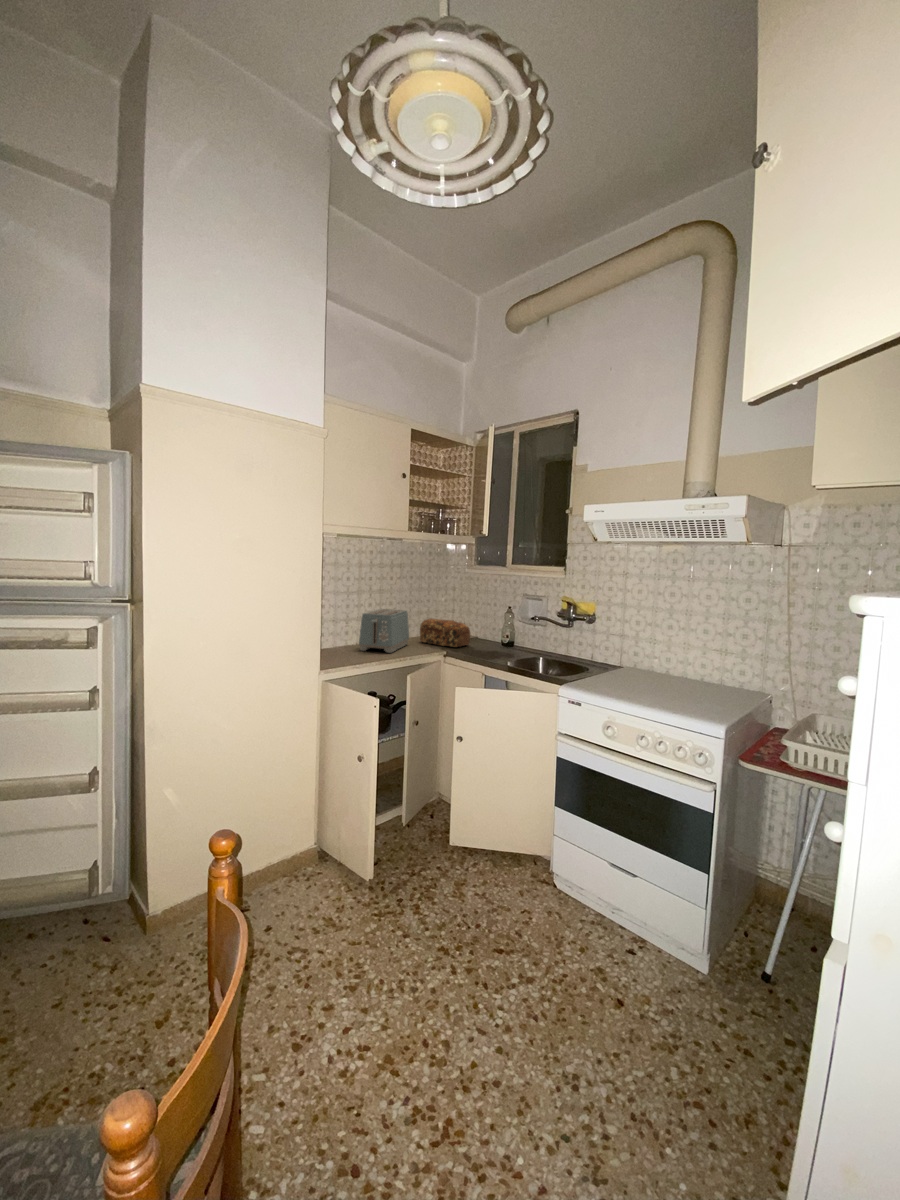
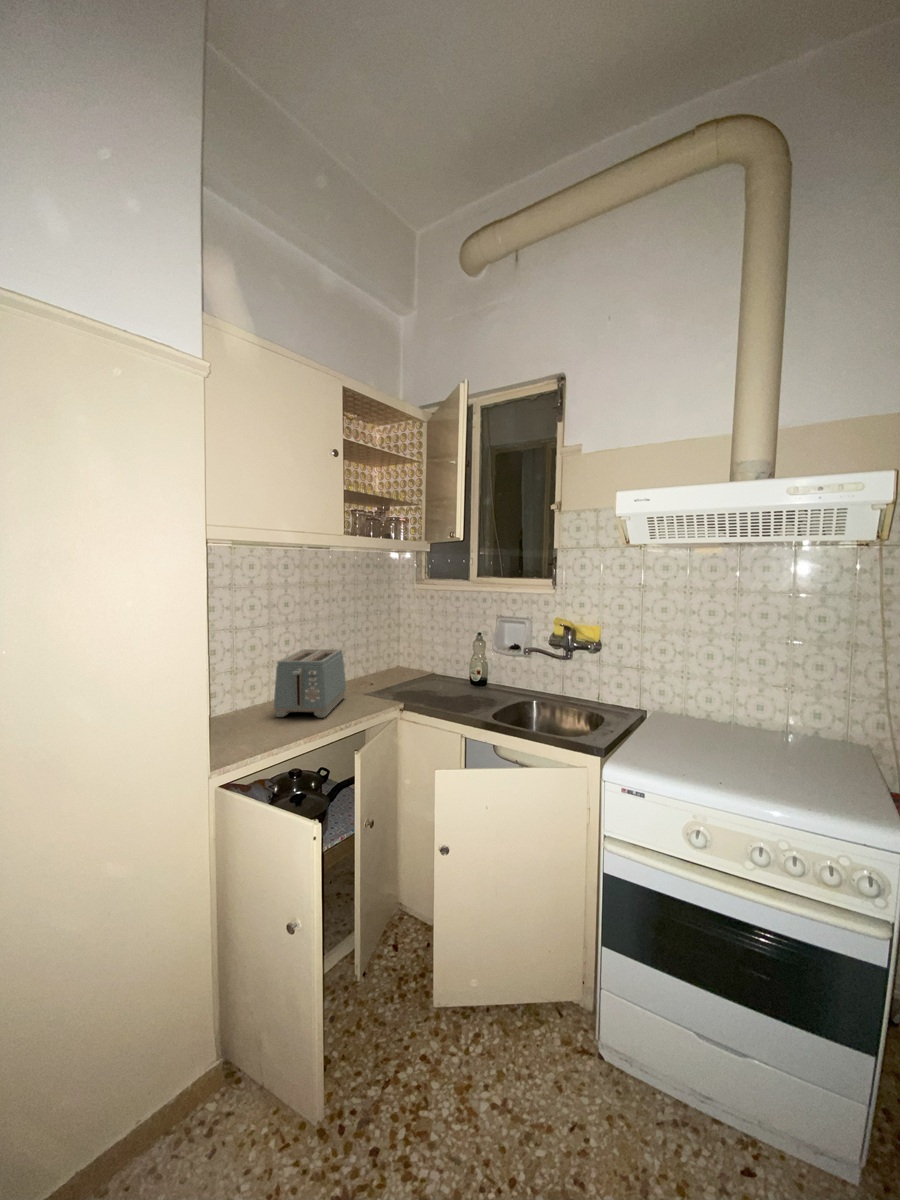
bread loaf: present [420,619,470,647] -> none [359,657,430,697]

